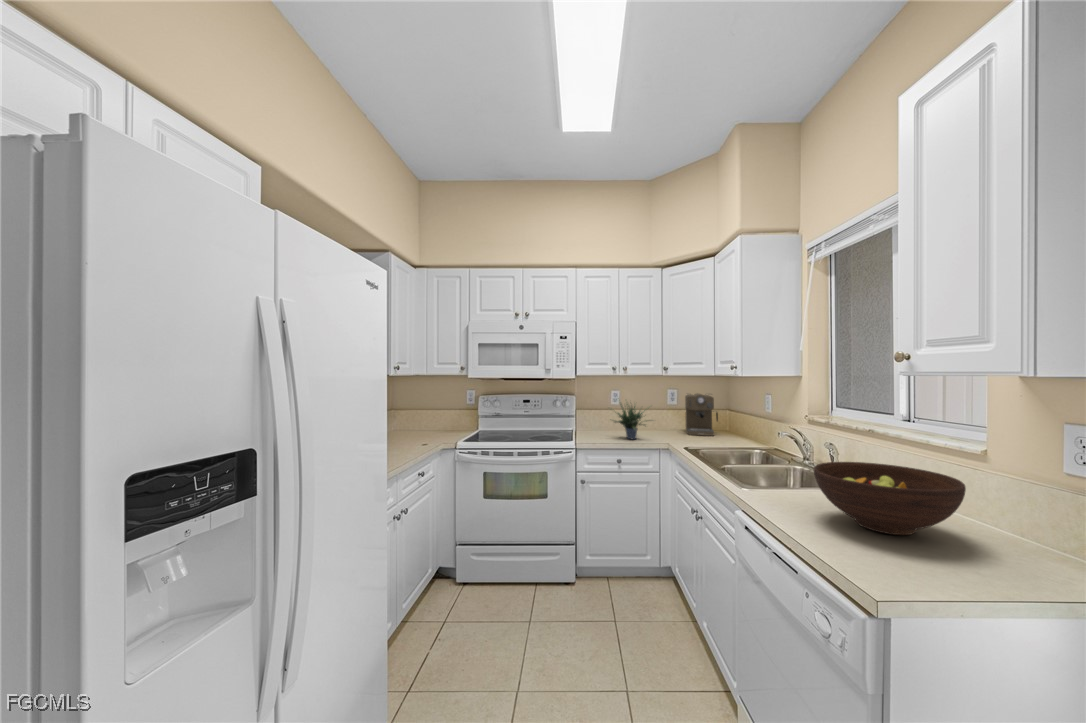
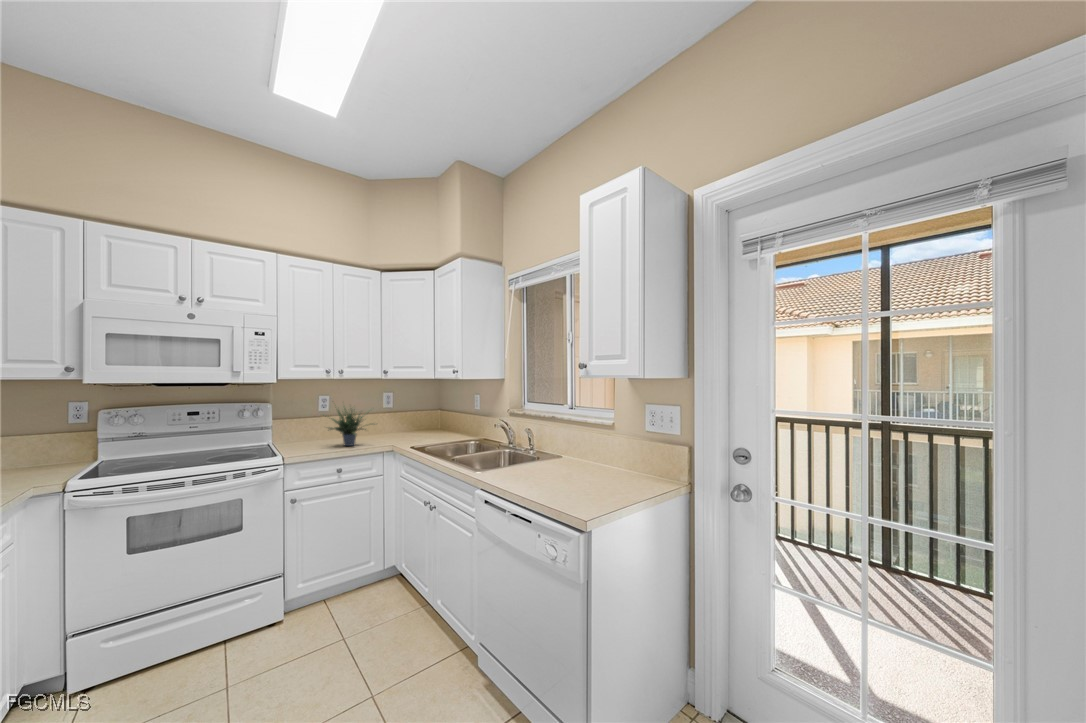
coffee maker: present [685,393,718,436] -> none [399,394,431,435]
fruit bowl: present [814,462,966,535] -> none [538,438,618,484]

